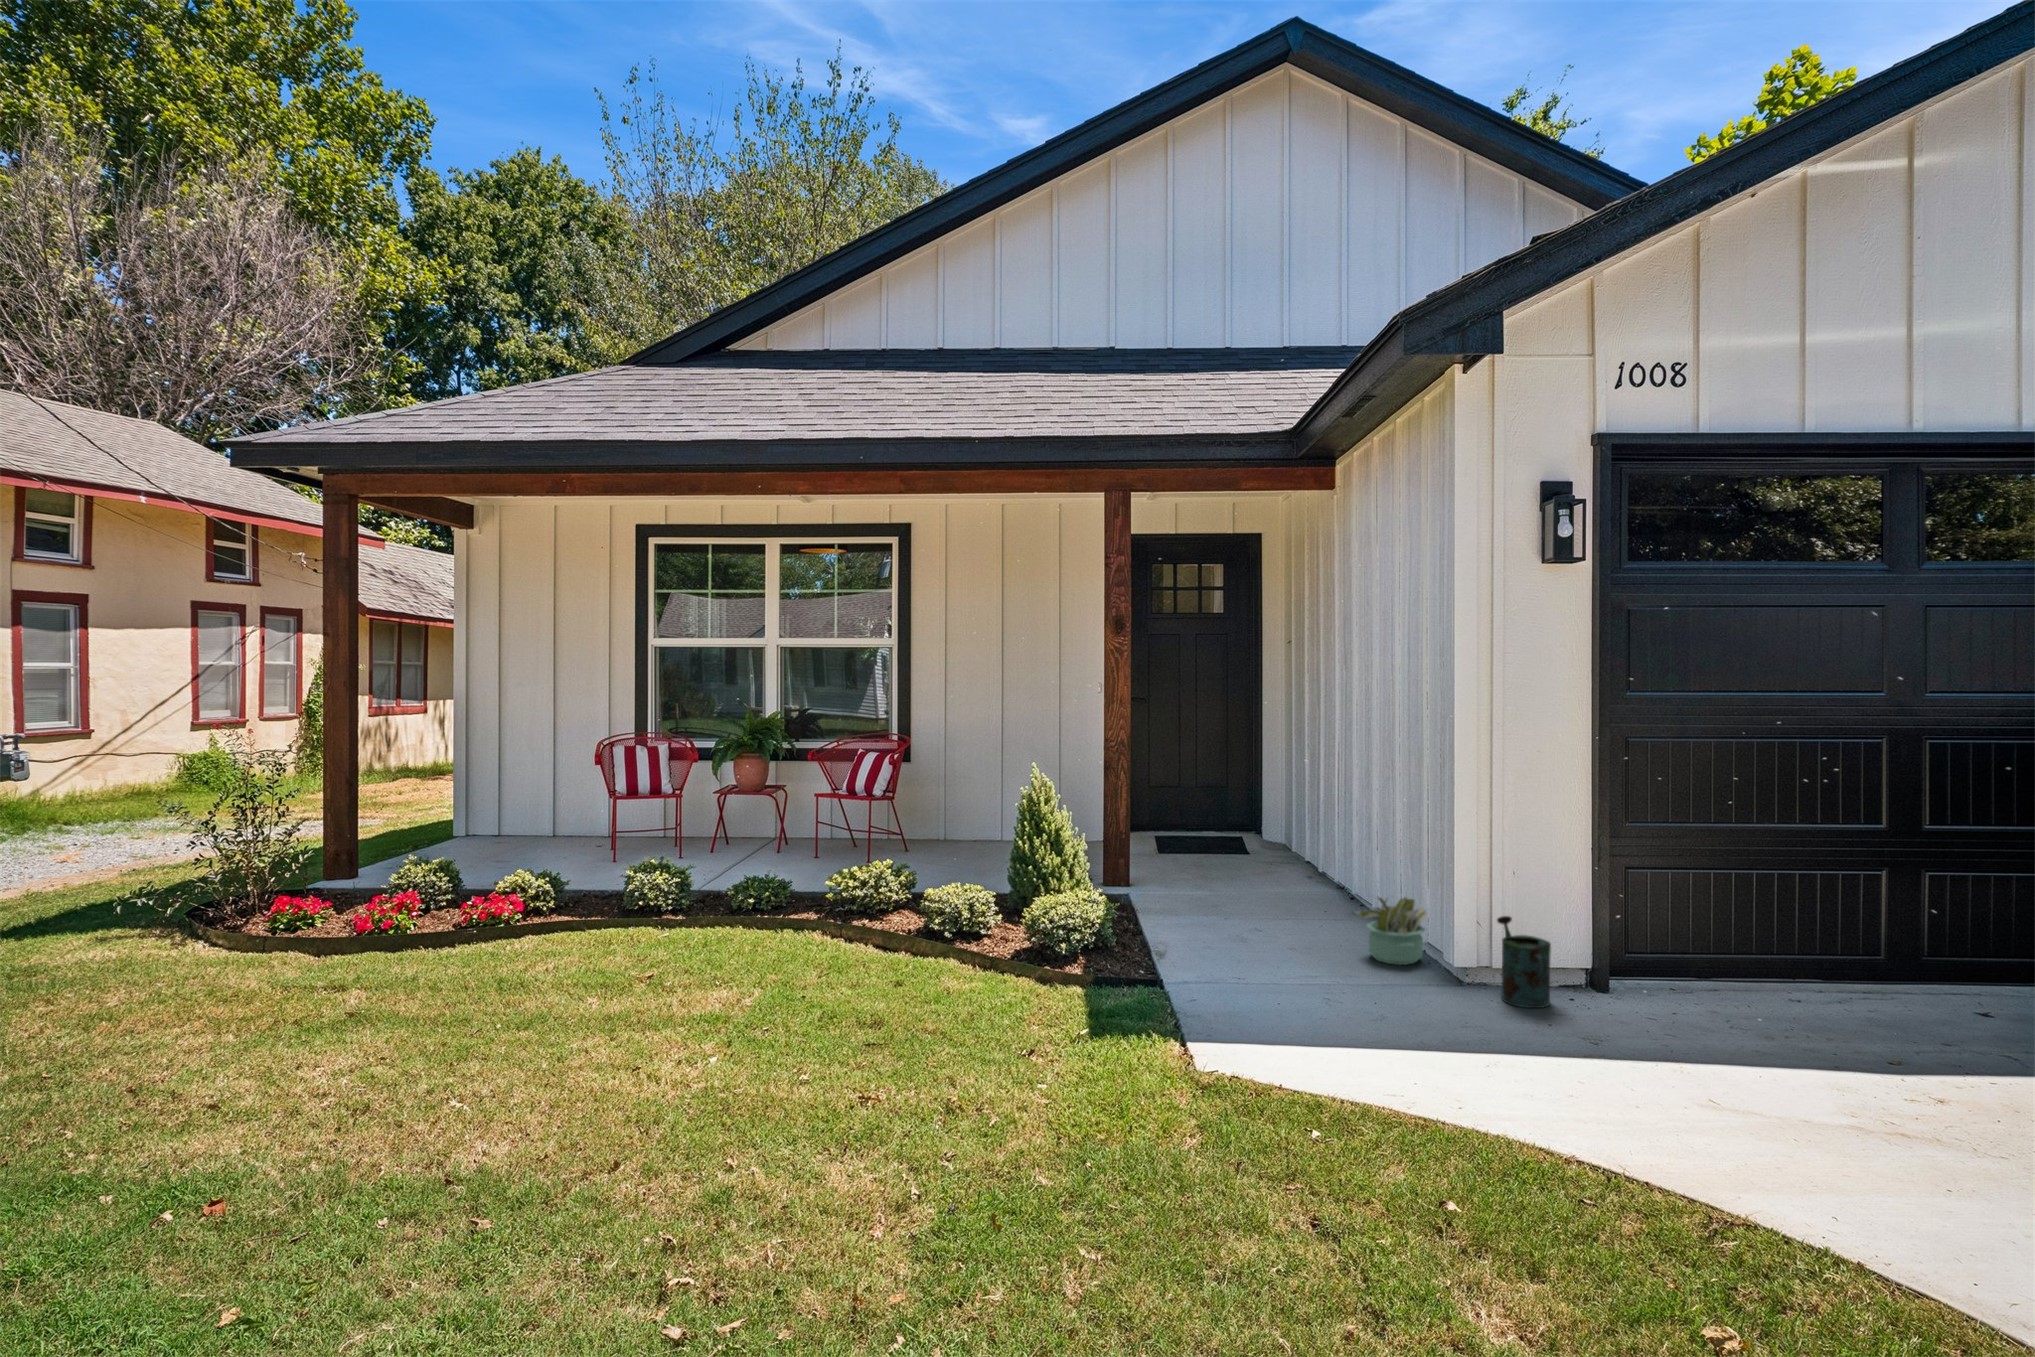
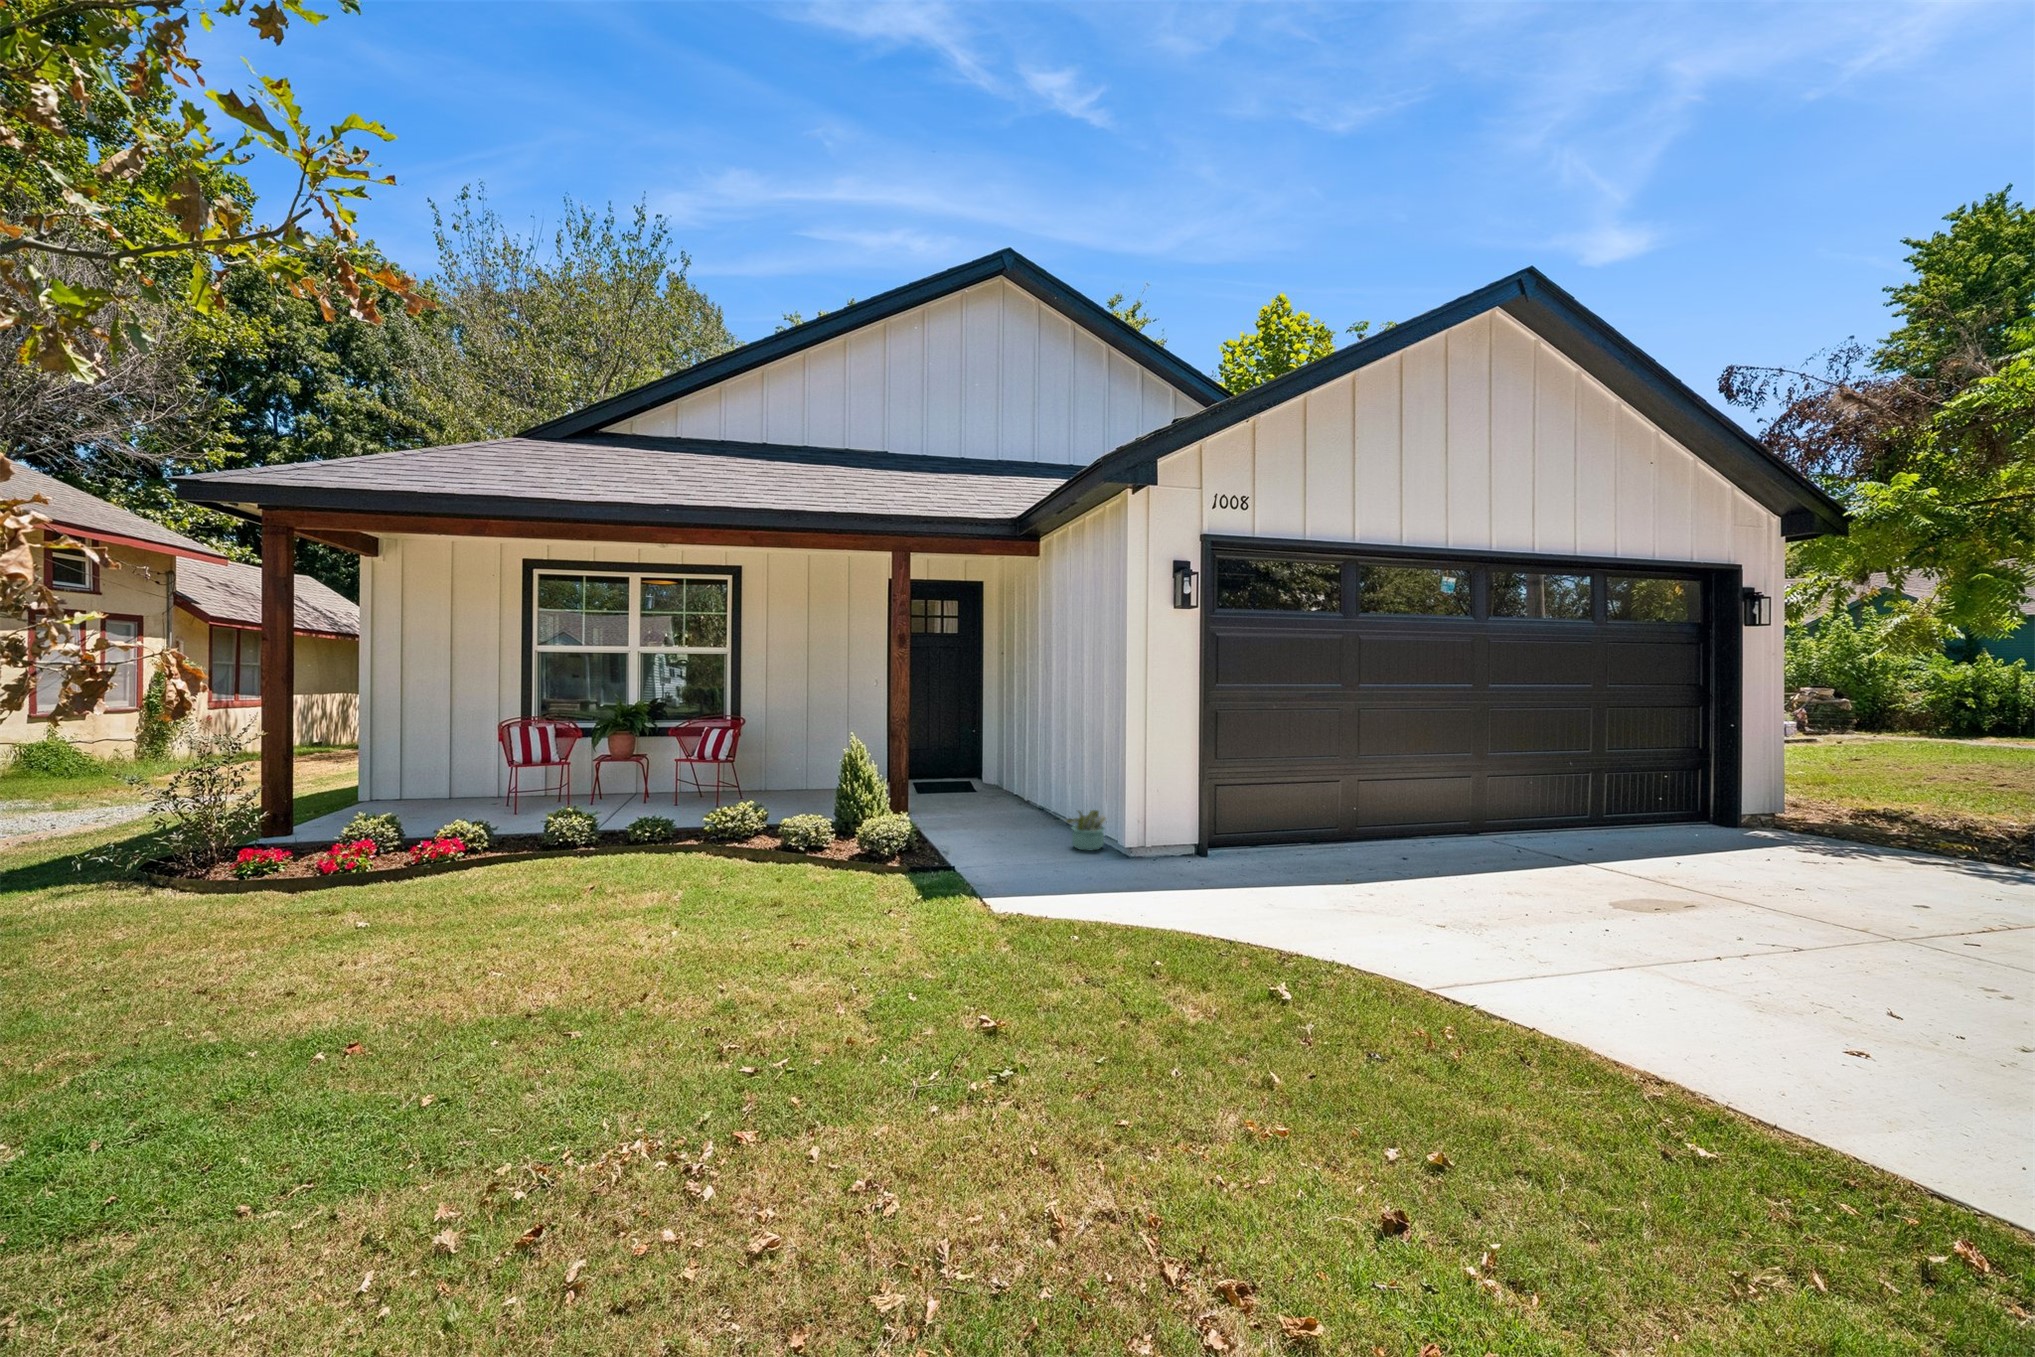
watering can: present [1497,916,1551,1008] -> none [1147,816,1178,868]

